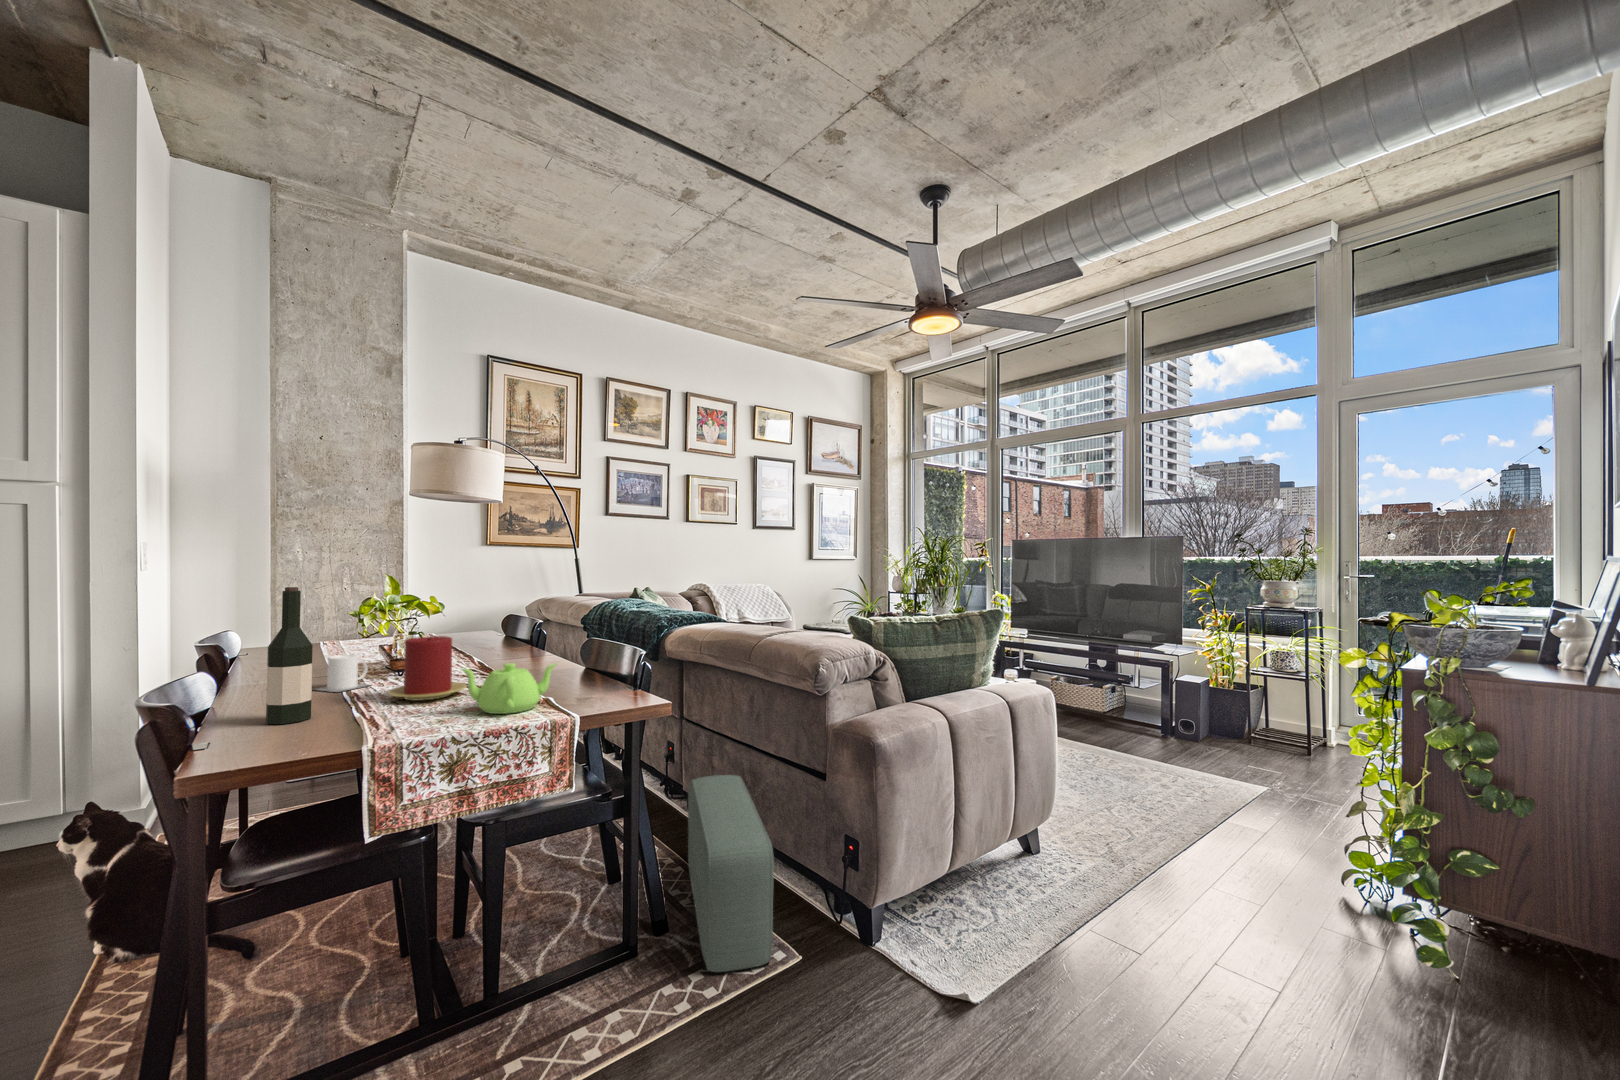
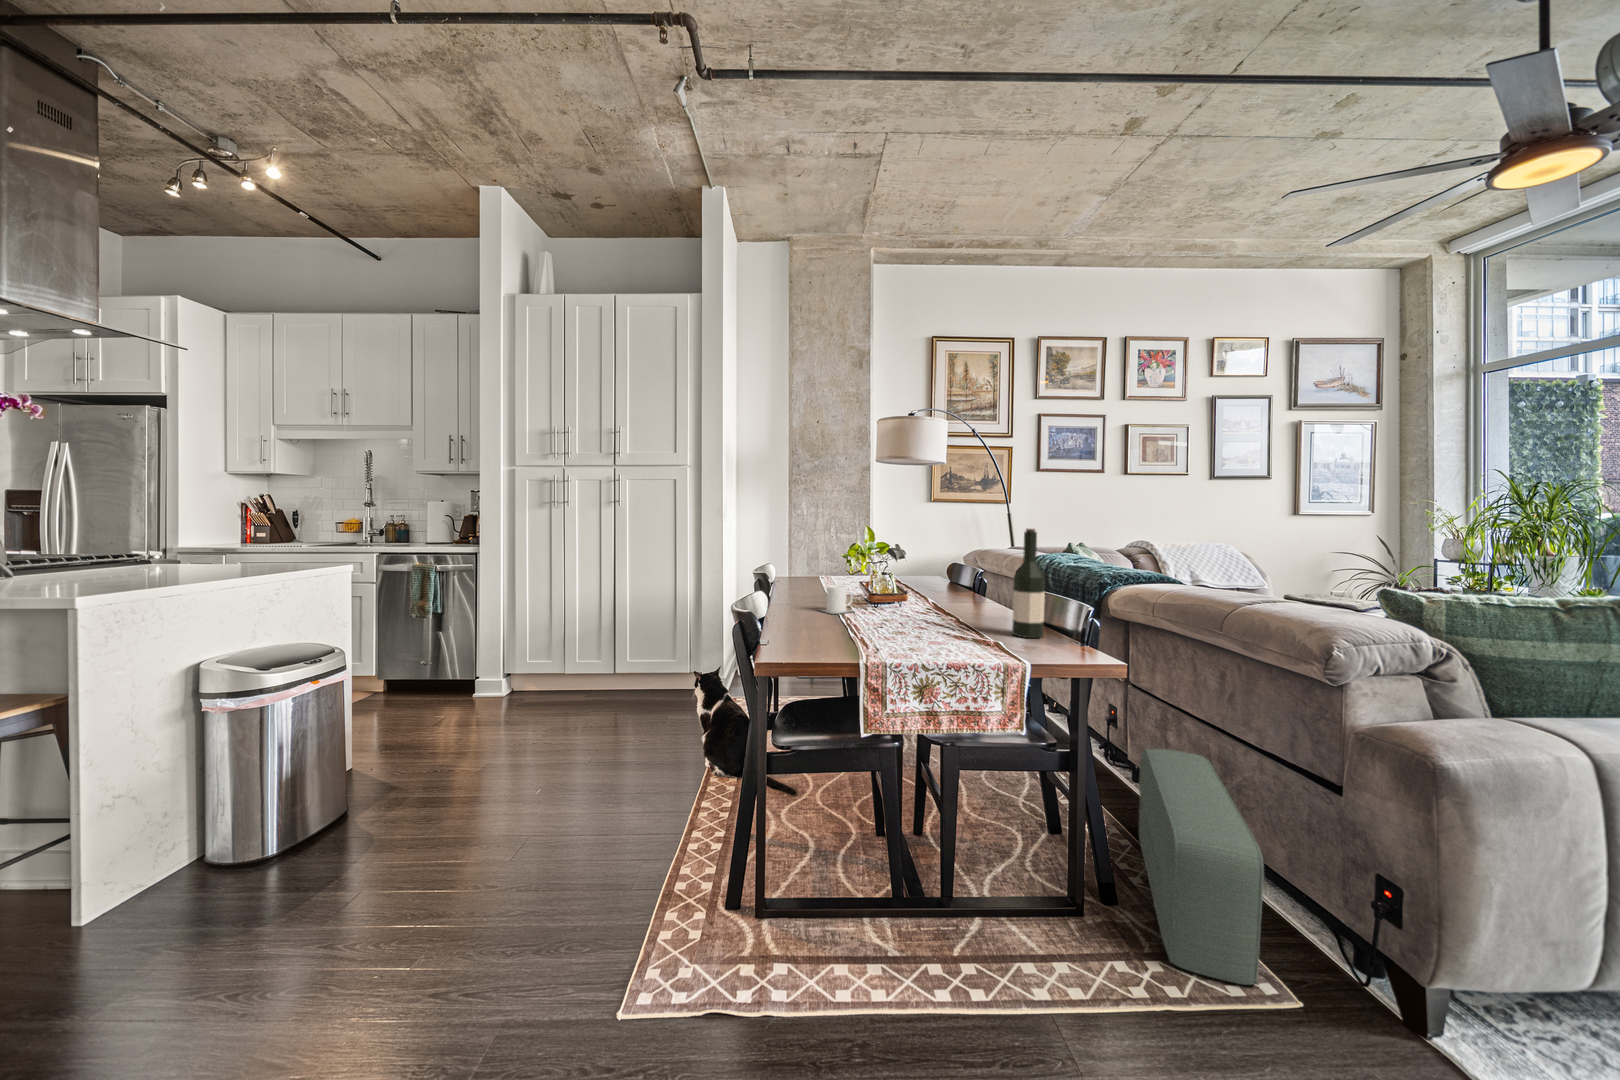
wine bottle: present [266,587,313,724] -> present [1012,529,1045,638]
candle: present [388,636,466,700] -> none [868,575,928,629]
teapot: present [462,663,557,714] -> none [924,604,1012,651]

